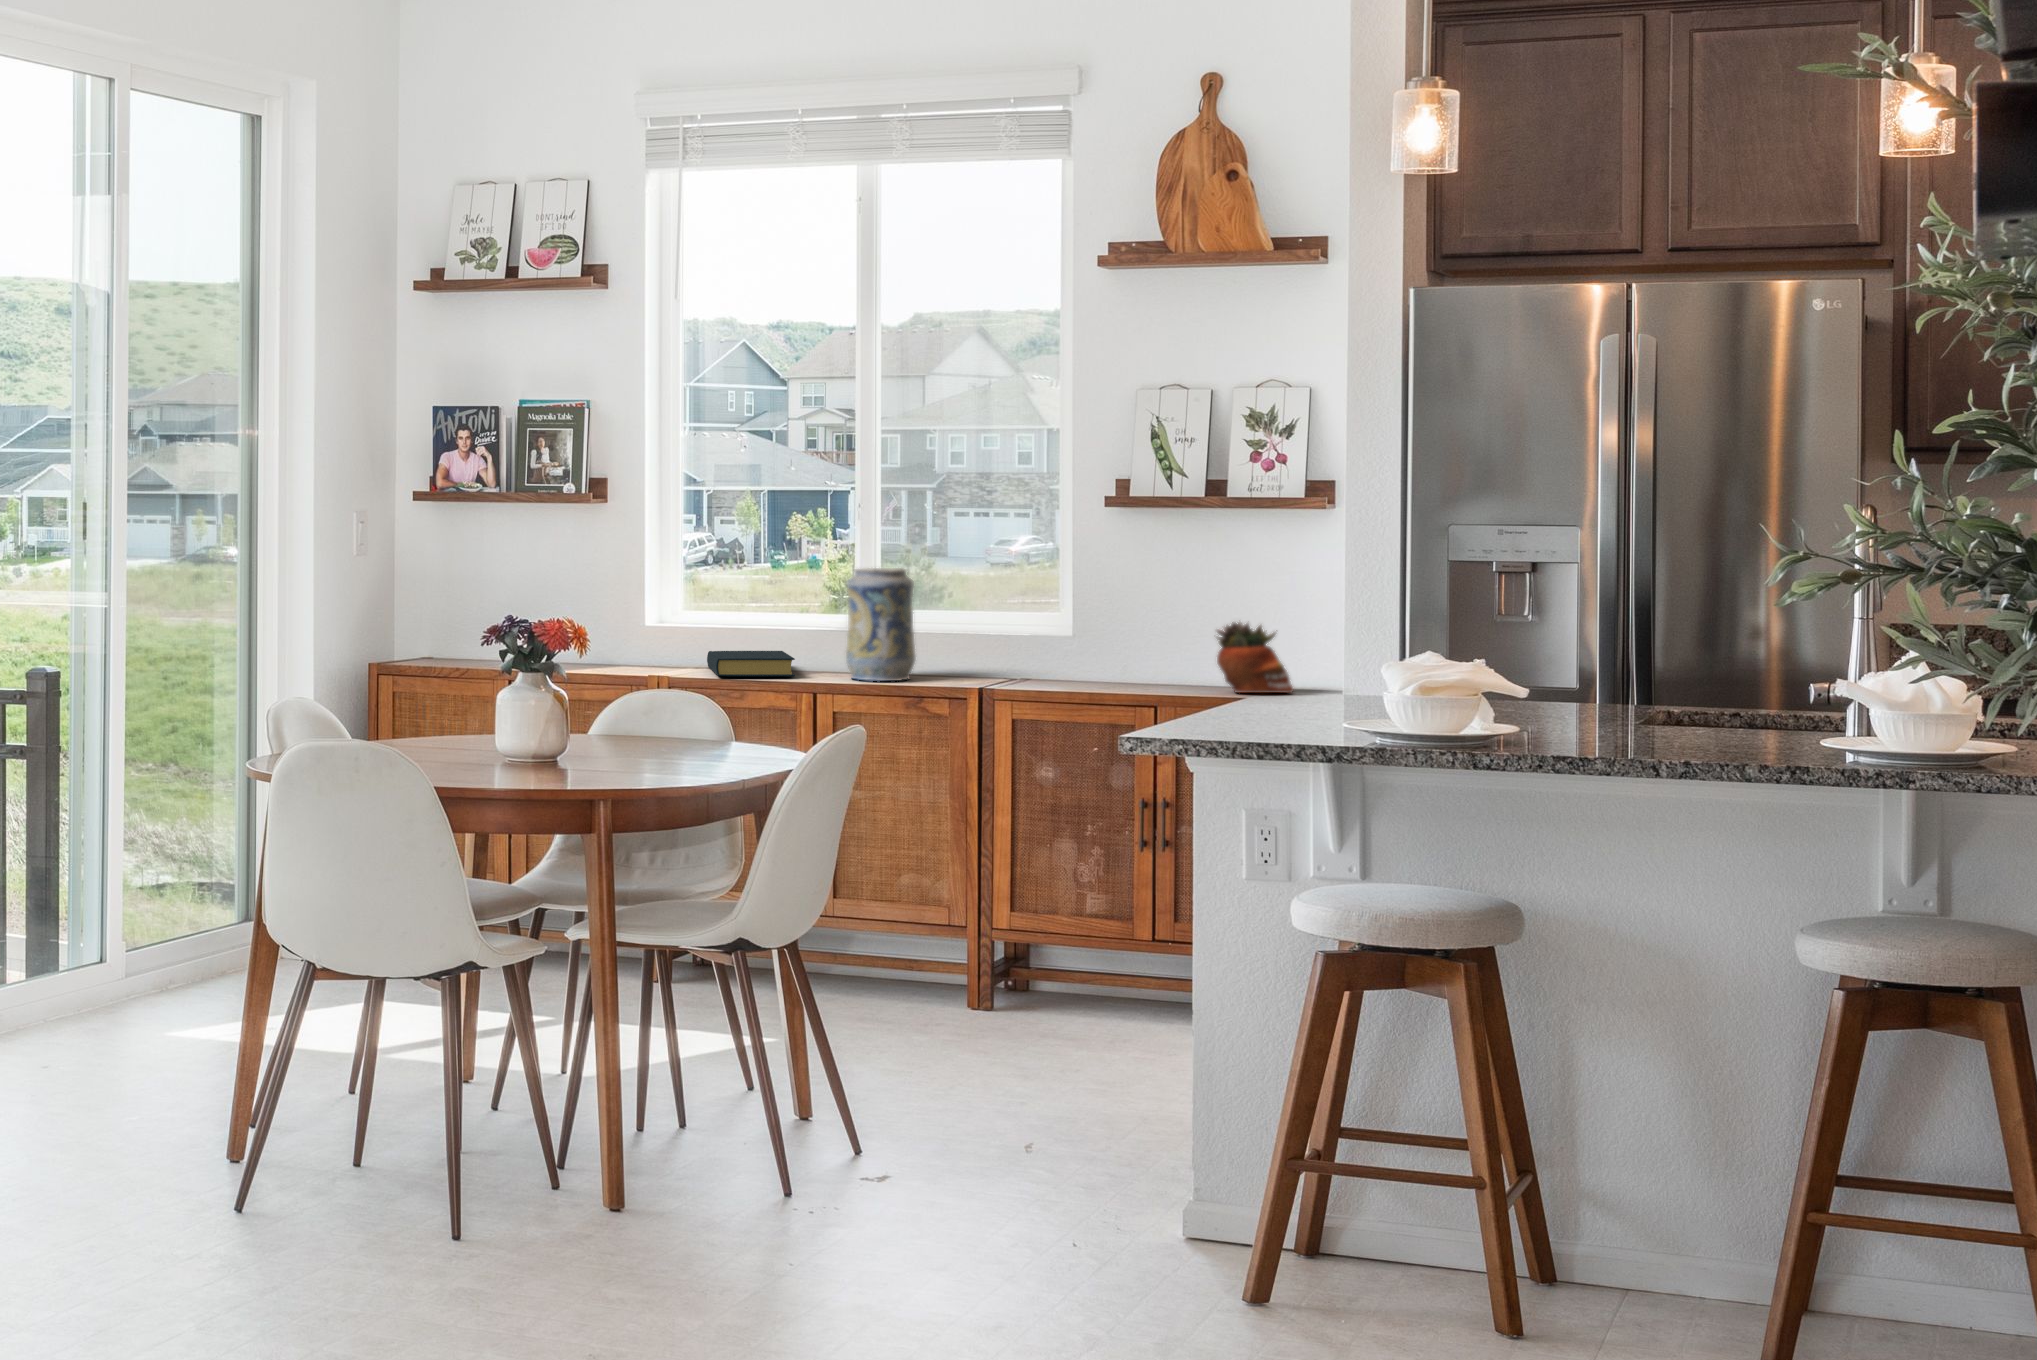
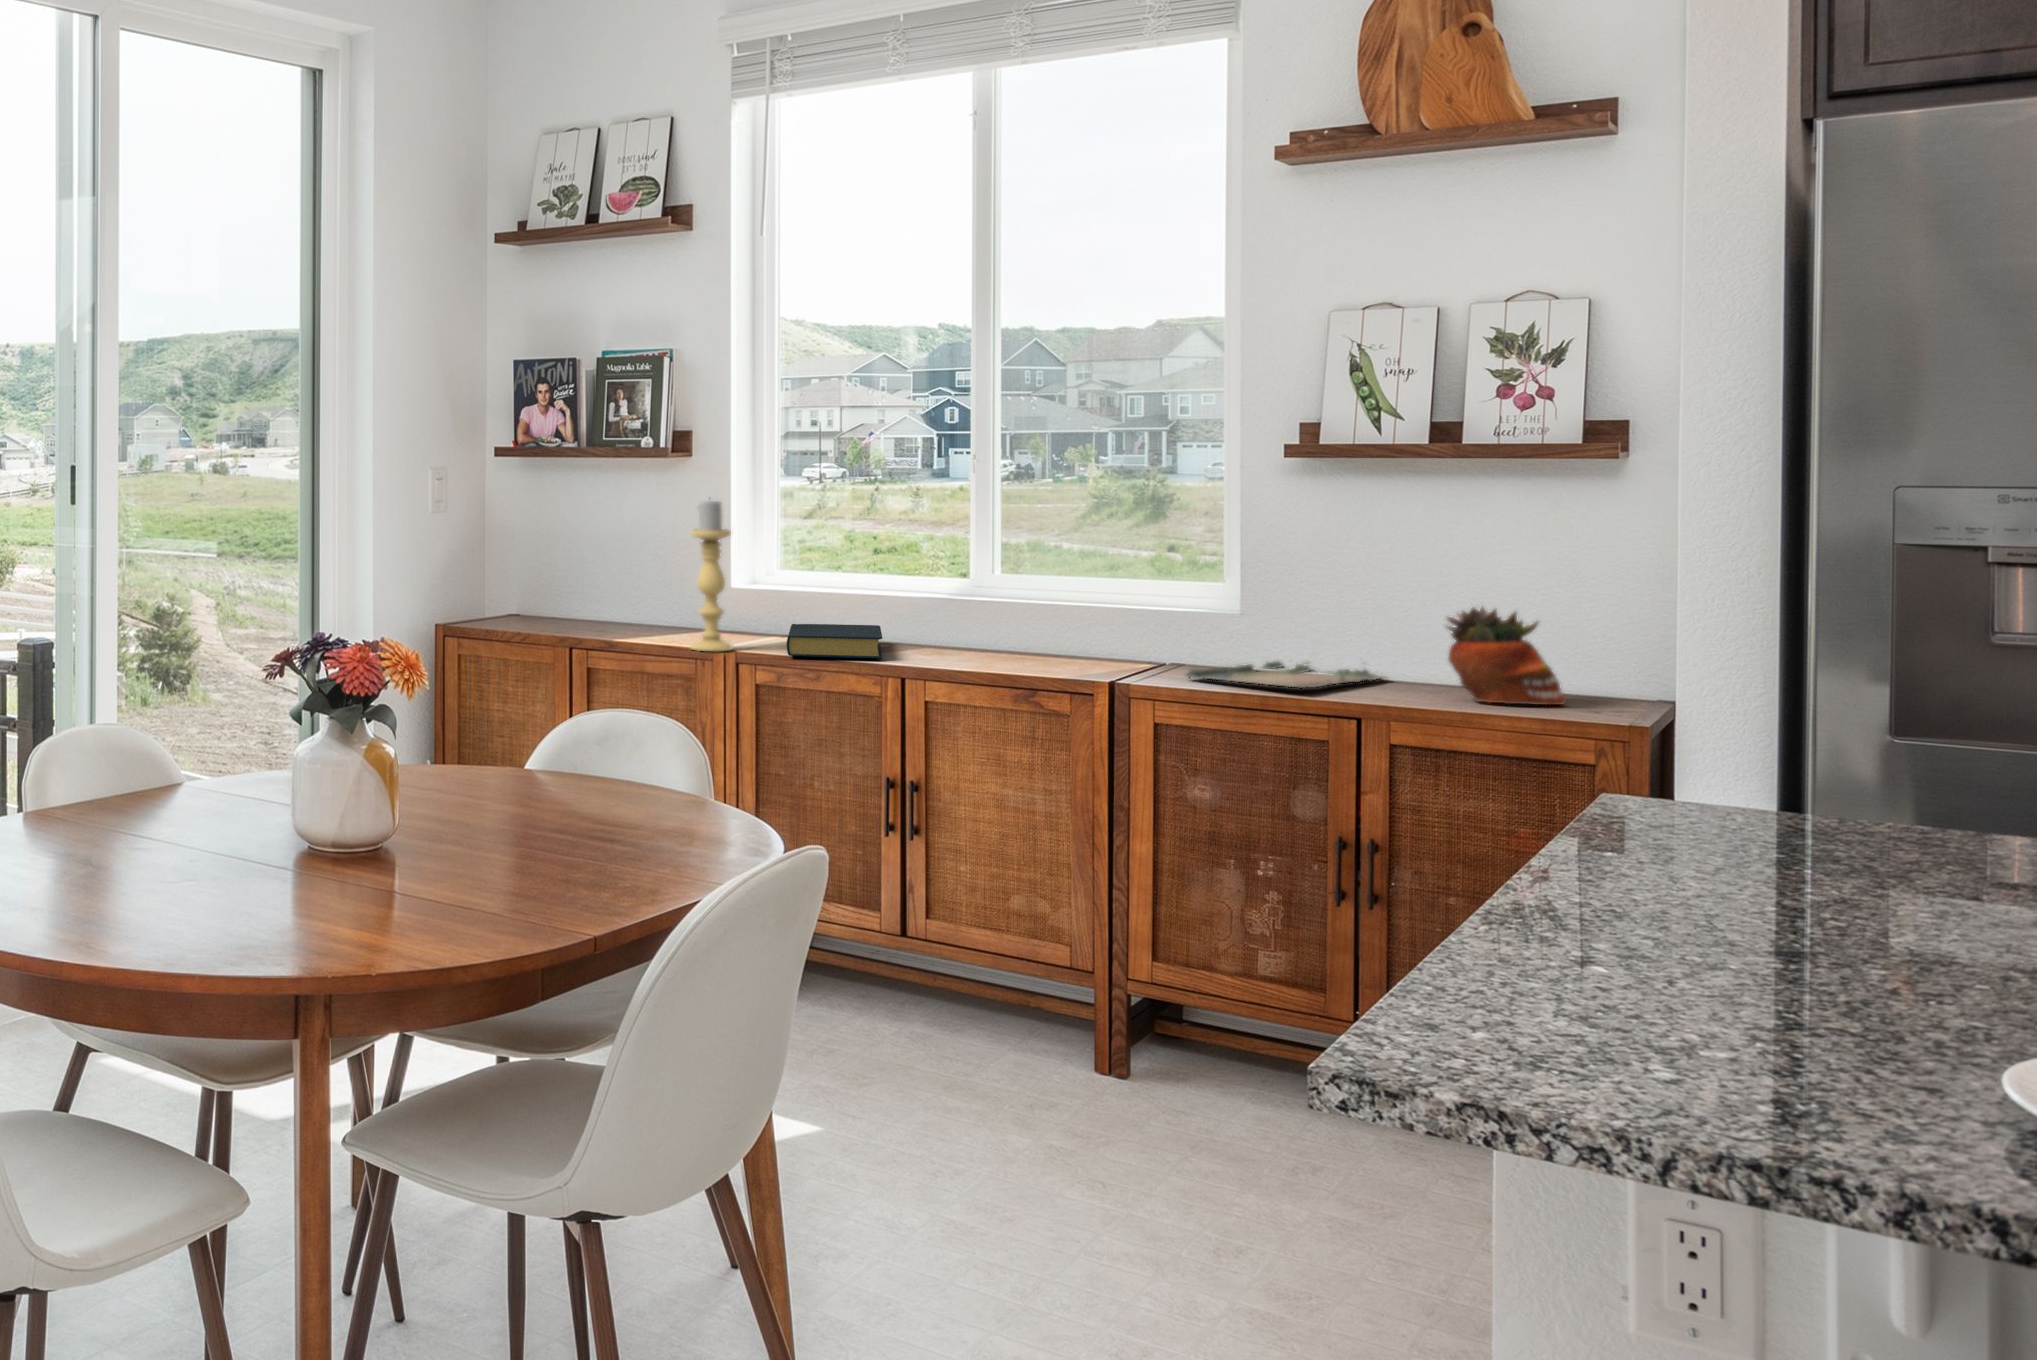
candle holder: none [628,539,665,675] -> present [691,500,732,651]
decorative vase: present [846,568,916,681] -> none [945,533,1033,668]
tray: none [1032,666,1178,686] -> present [1187,661,1386,688]

